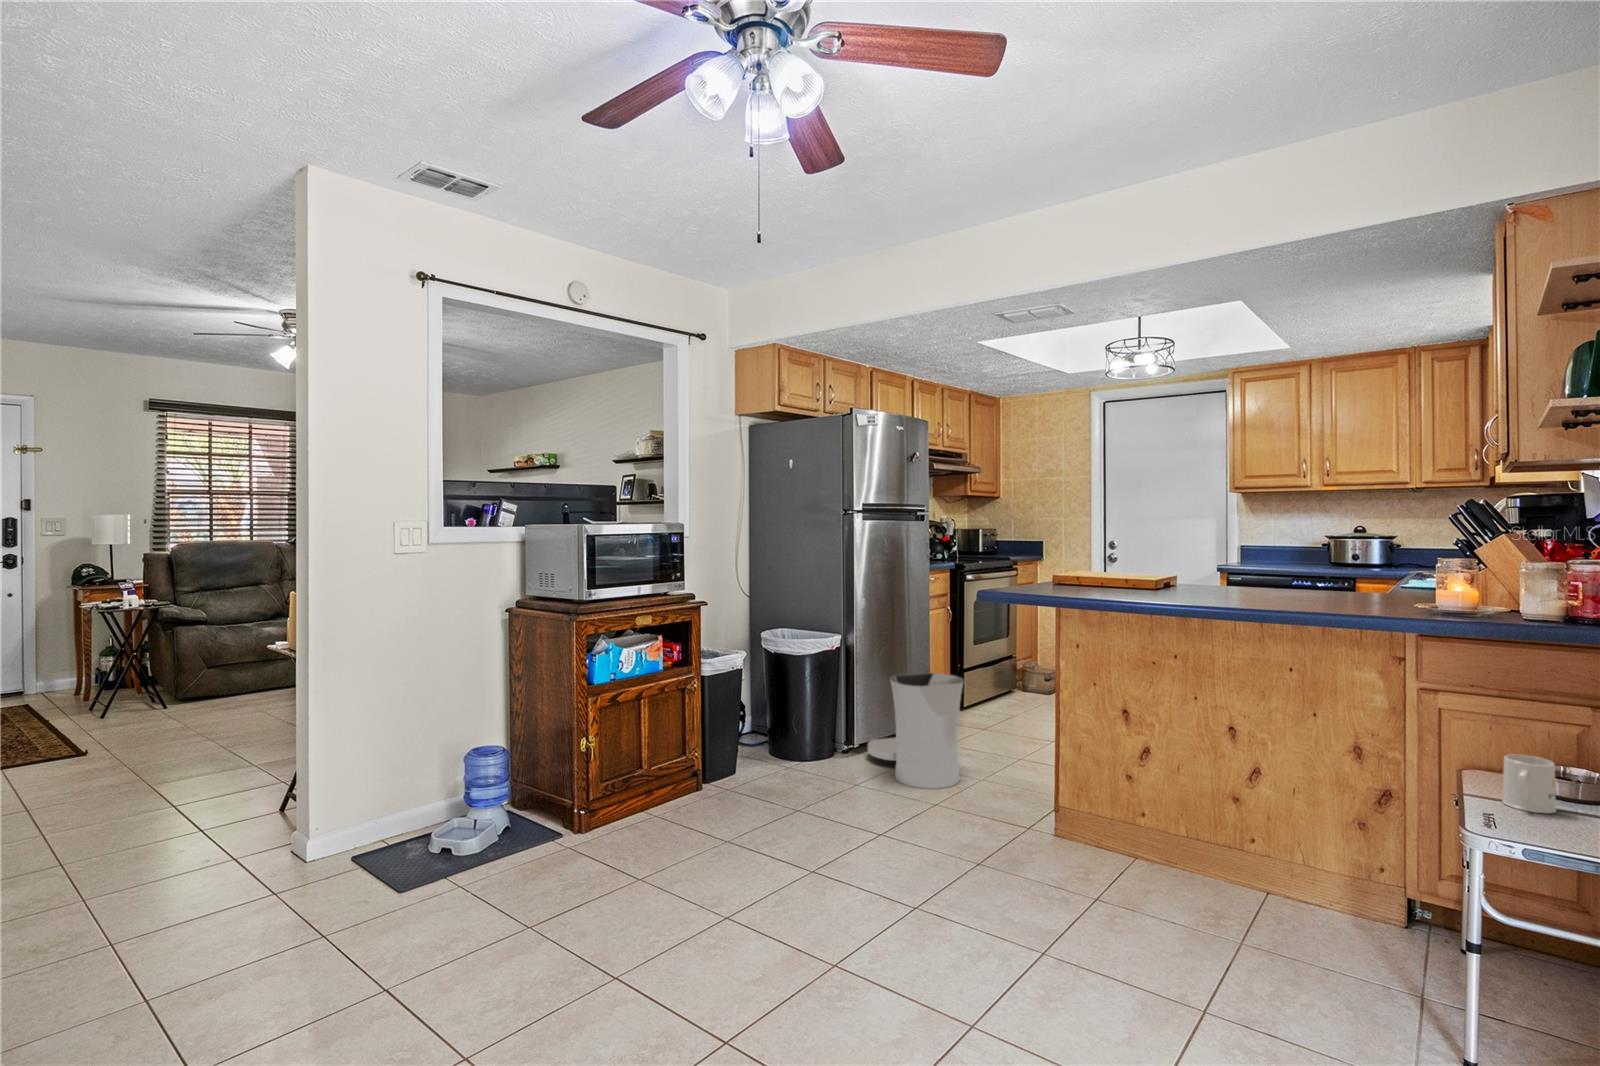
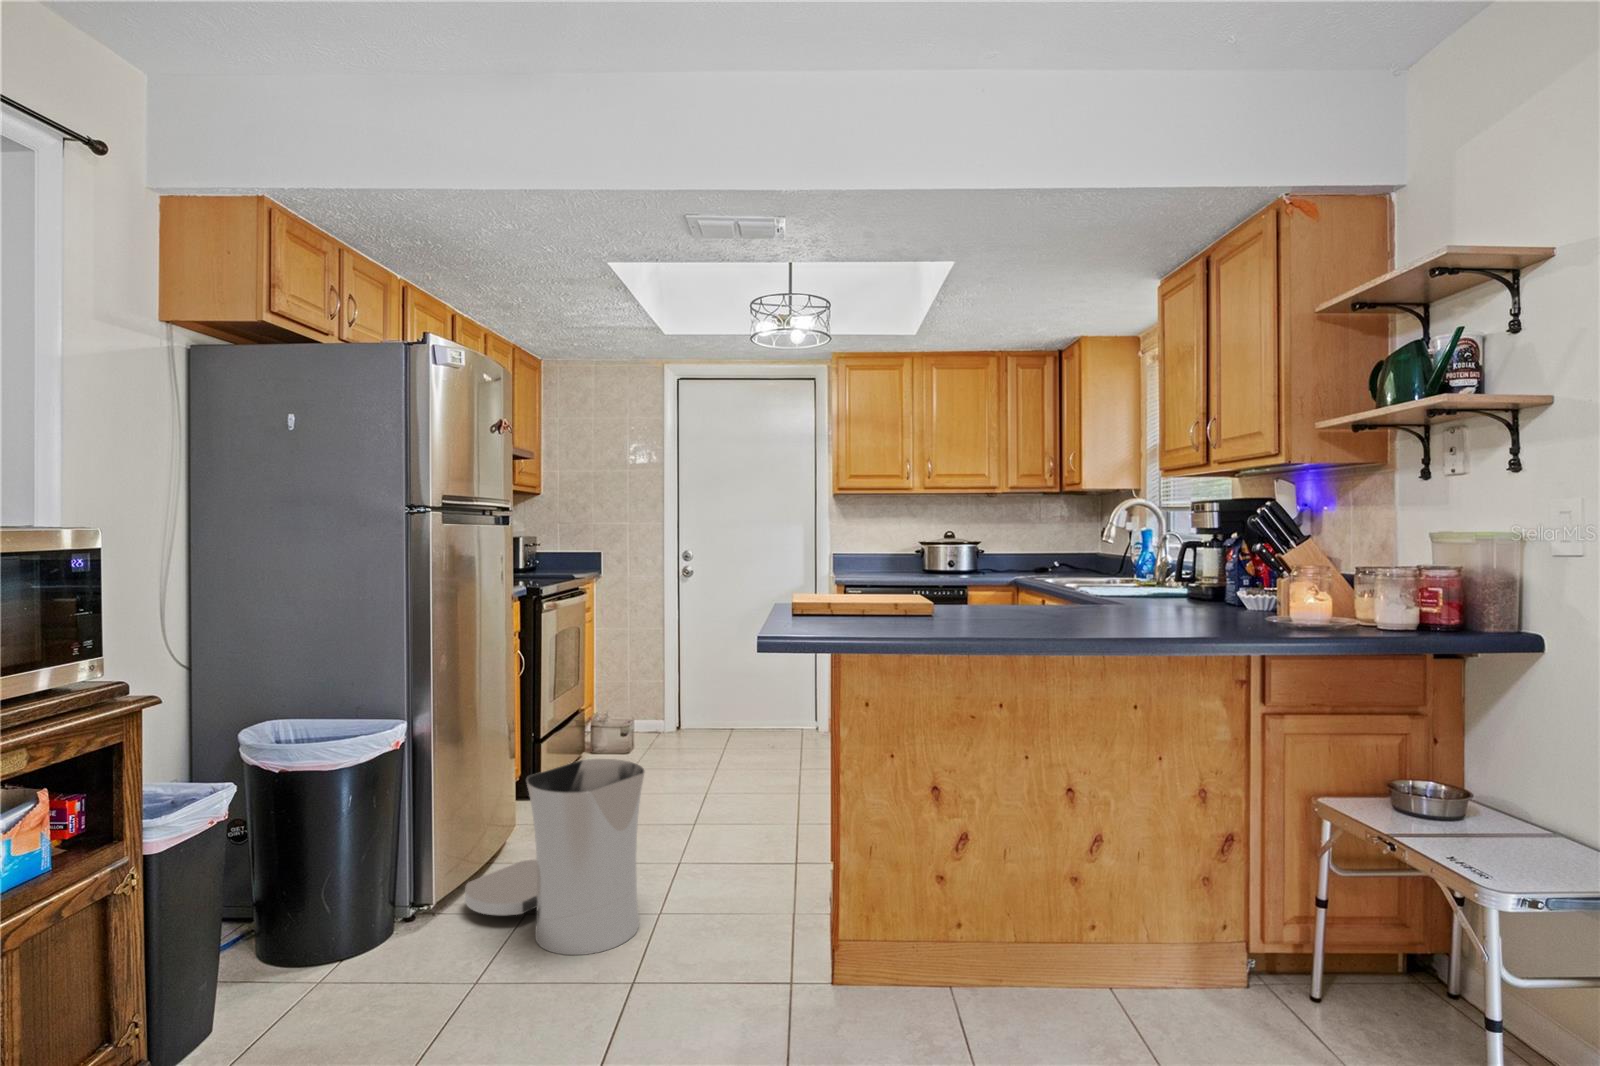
mug: present [1502,754,1556,813] -> none [1419,782,1474,847]

